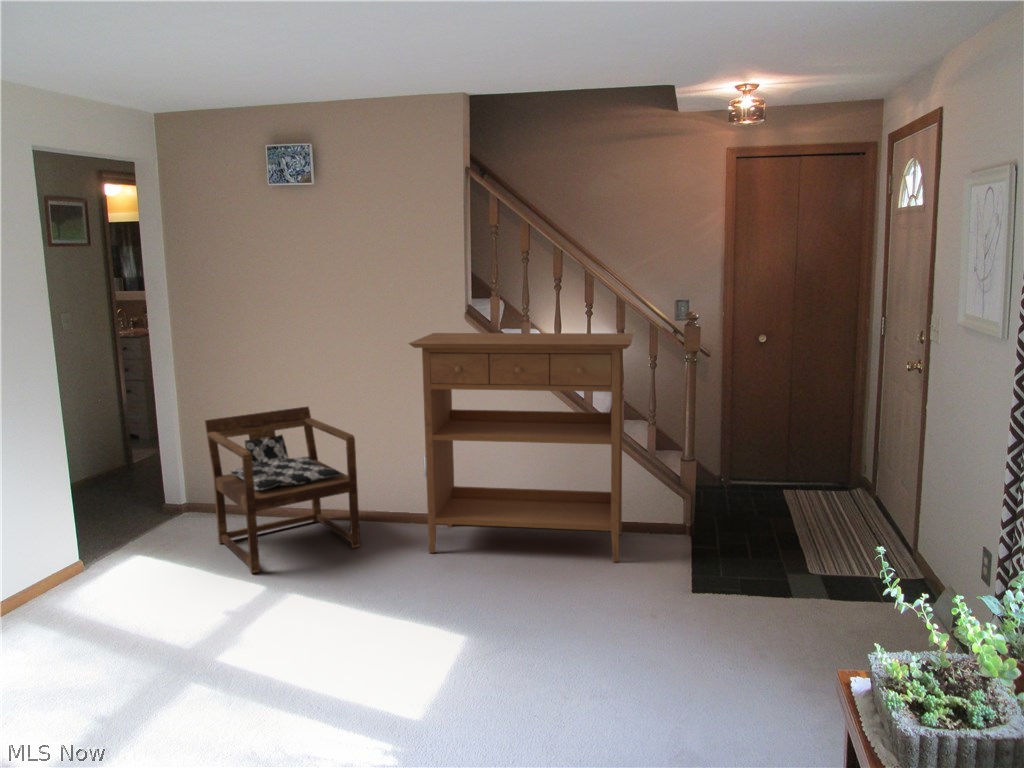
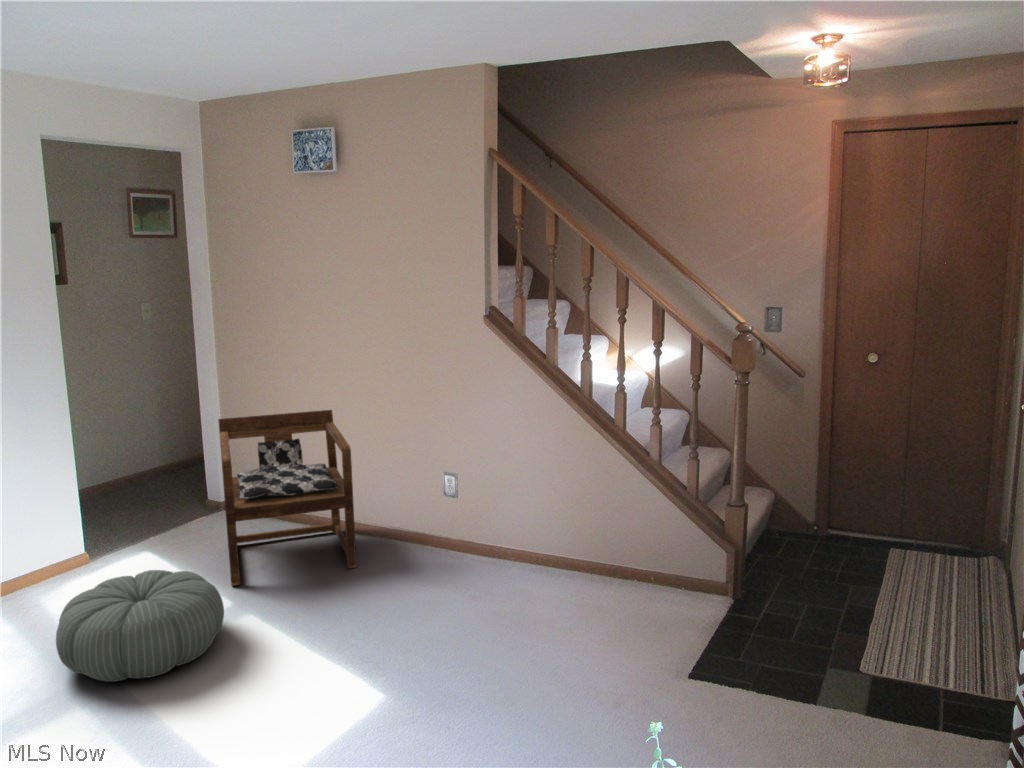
console table: present [409,333,633,562] -> none [395,337,667,625]
pouf: none [130,557,285,660] -> present [56,570,224,682]

